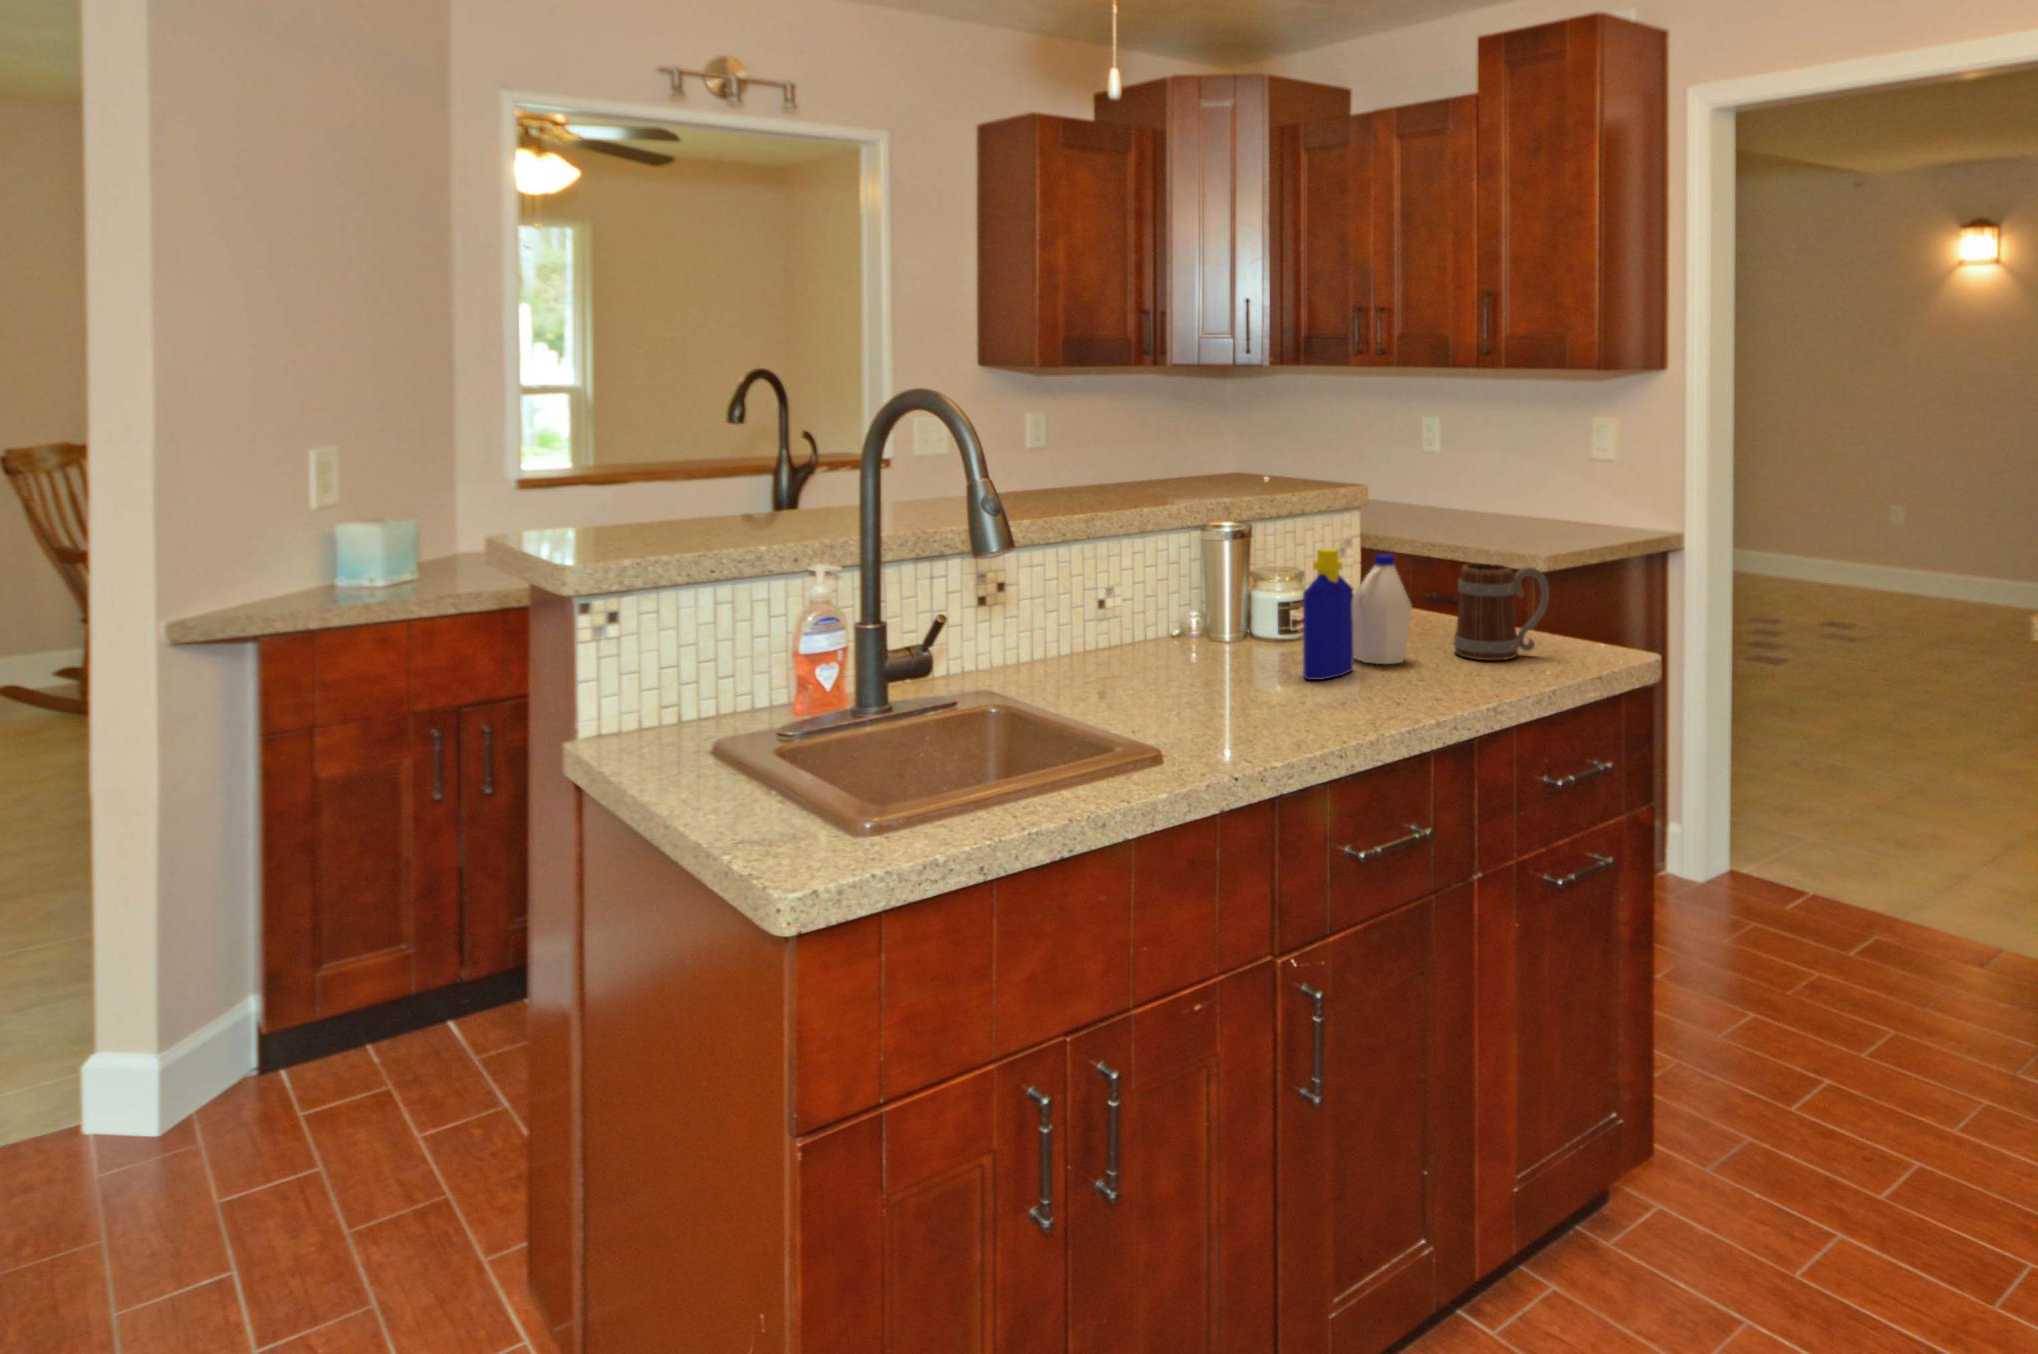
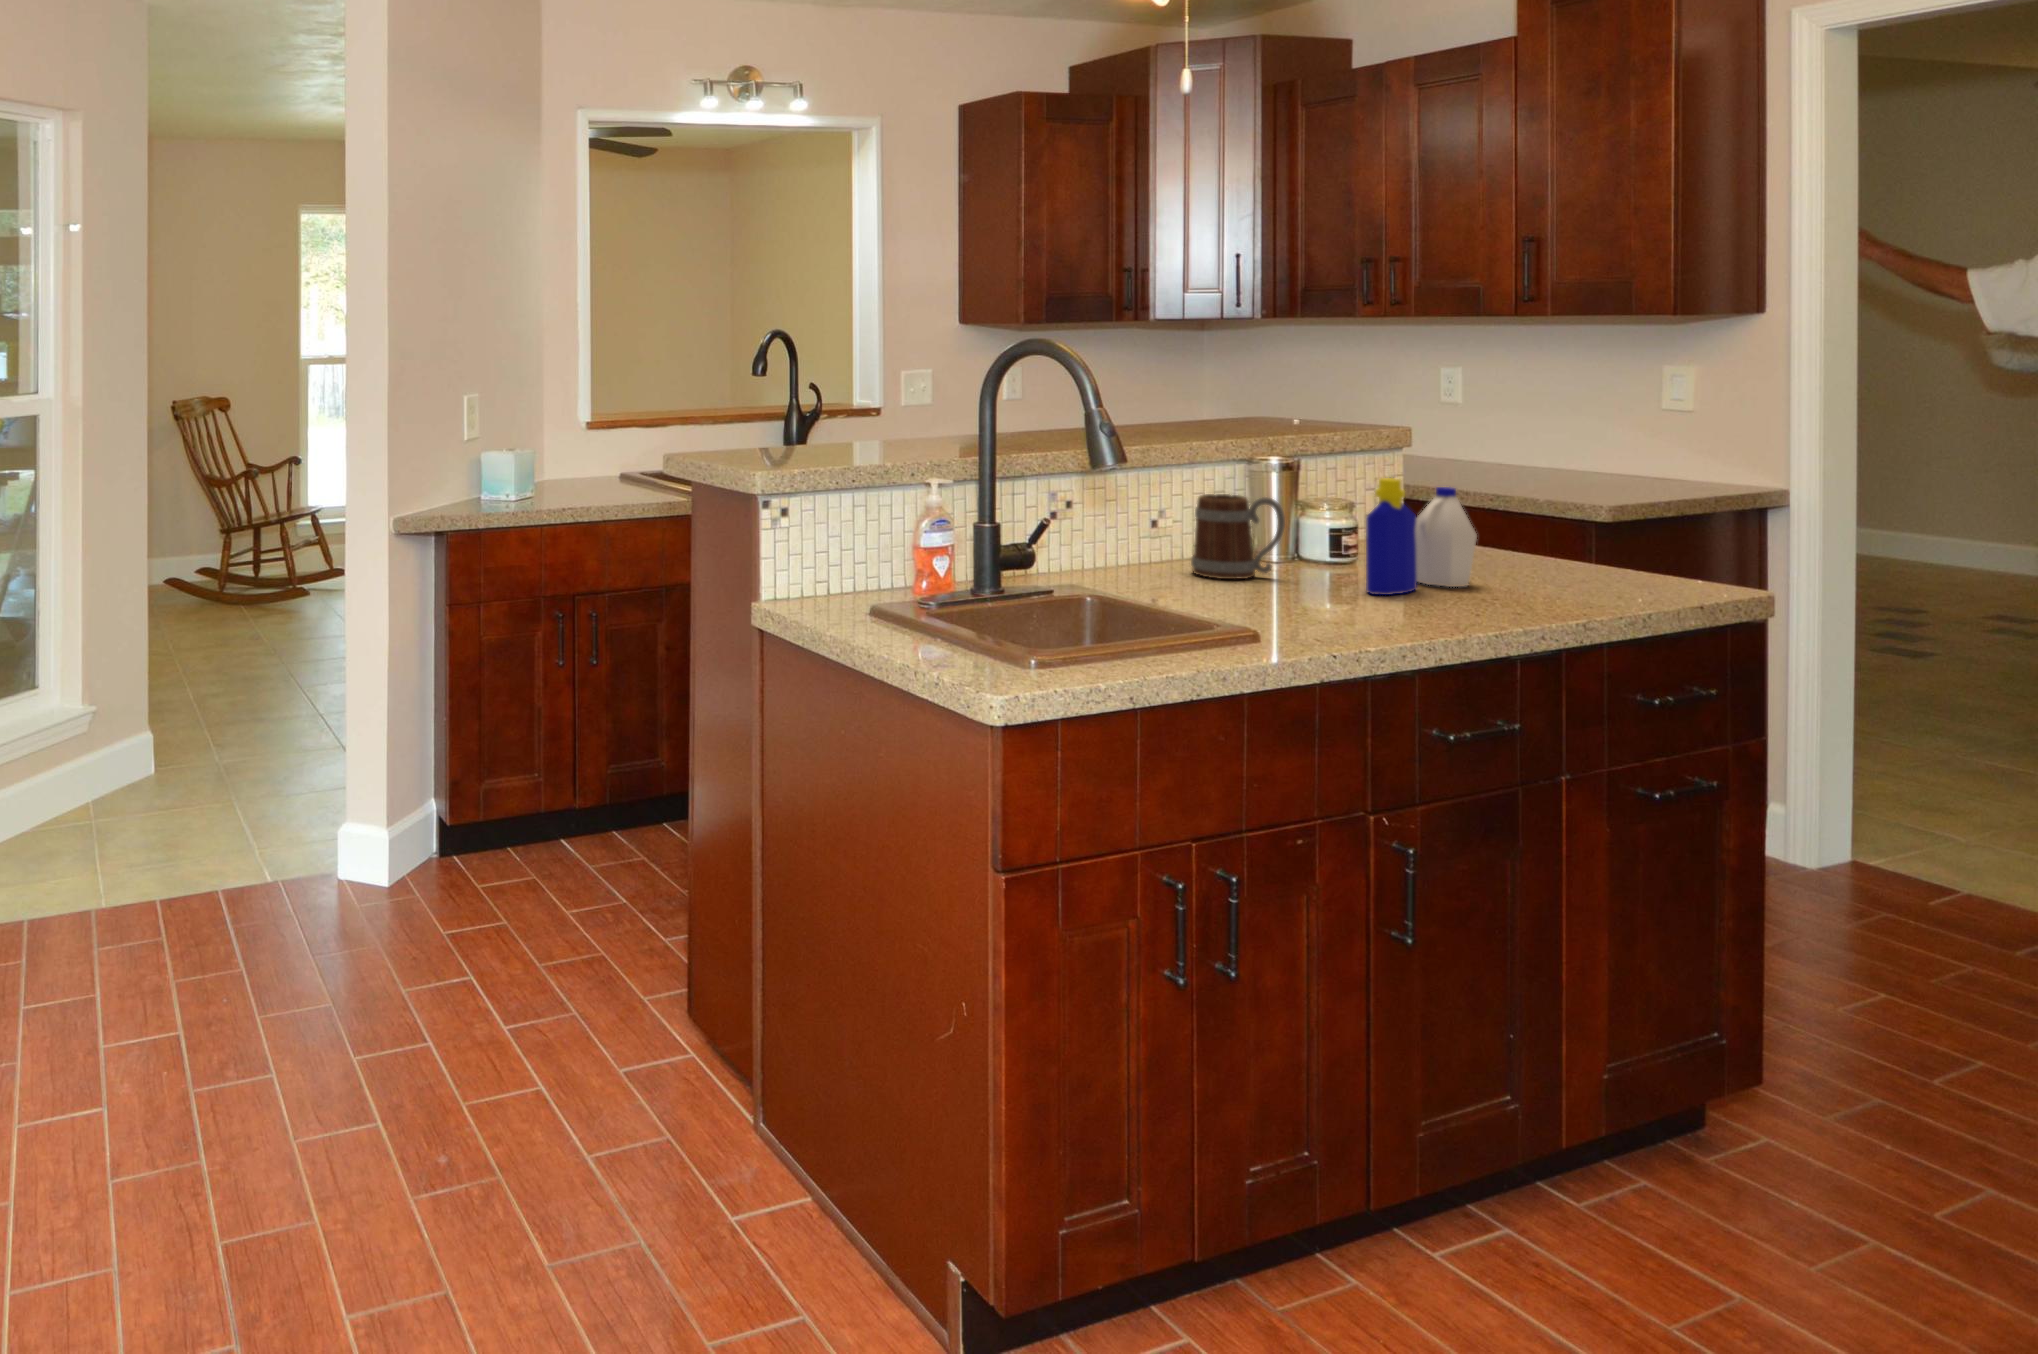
mug: present [1454,564,1549,660] -> present [1191,494,1285,579]

